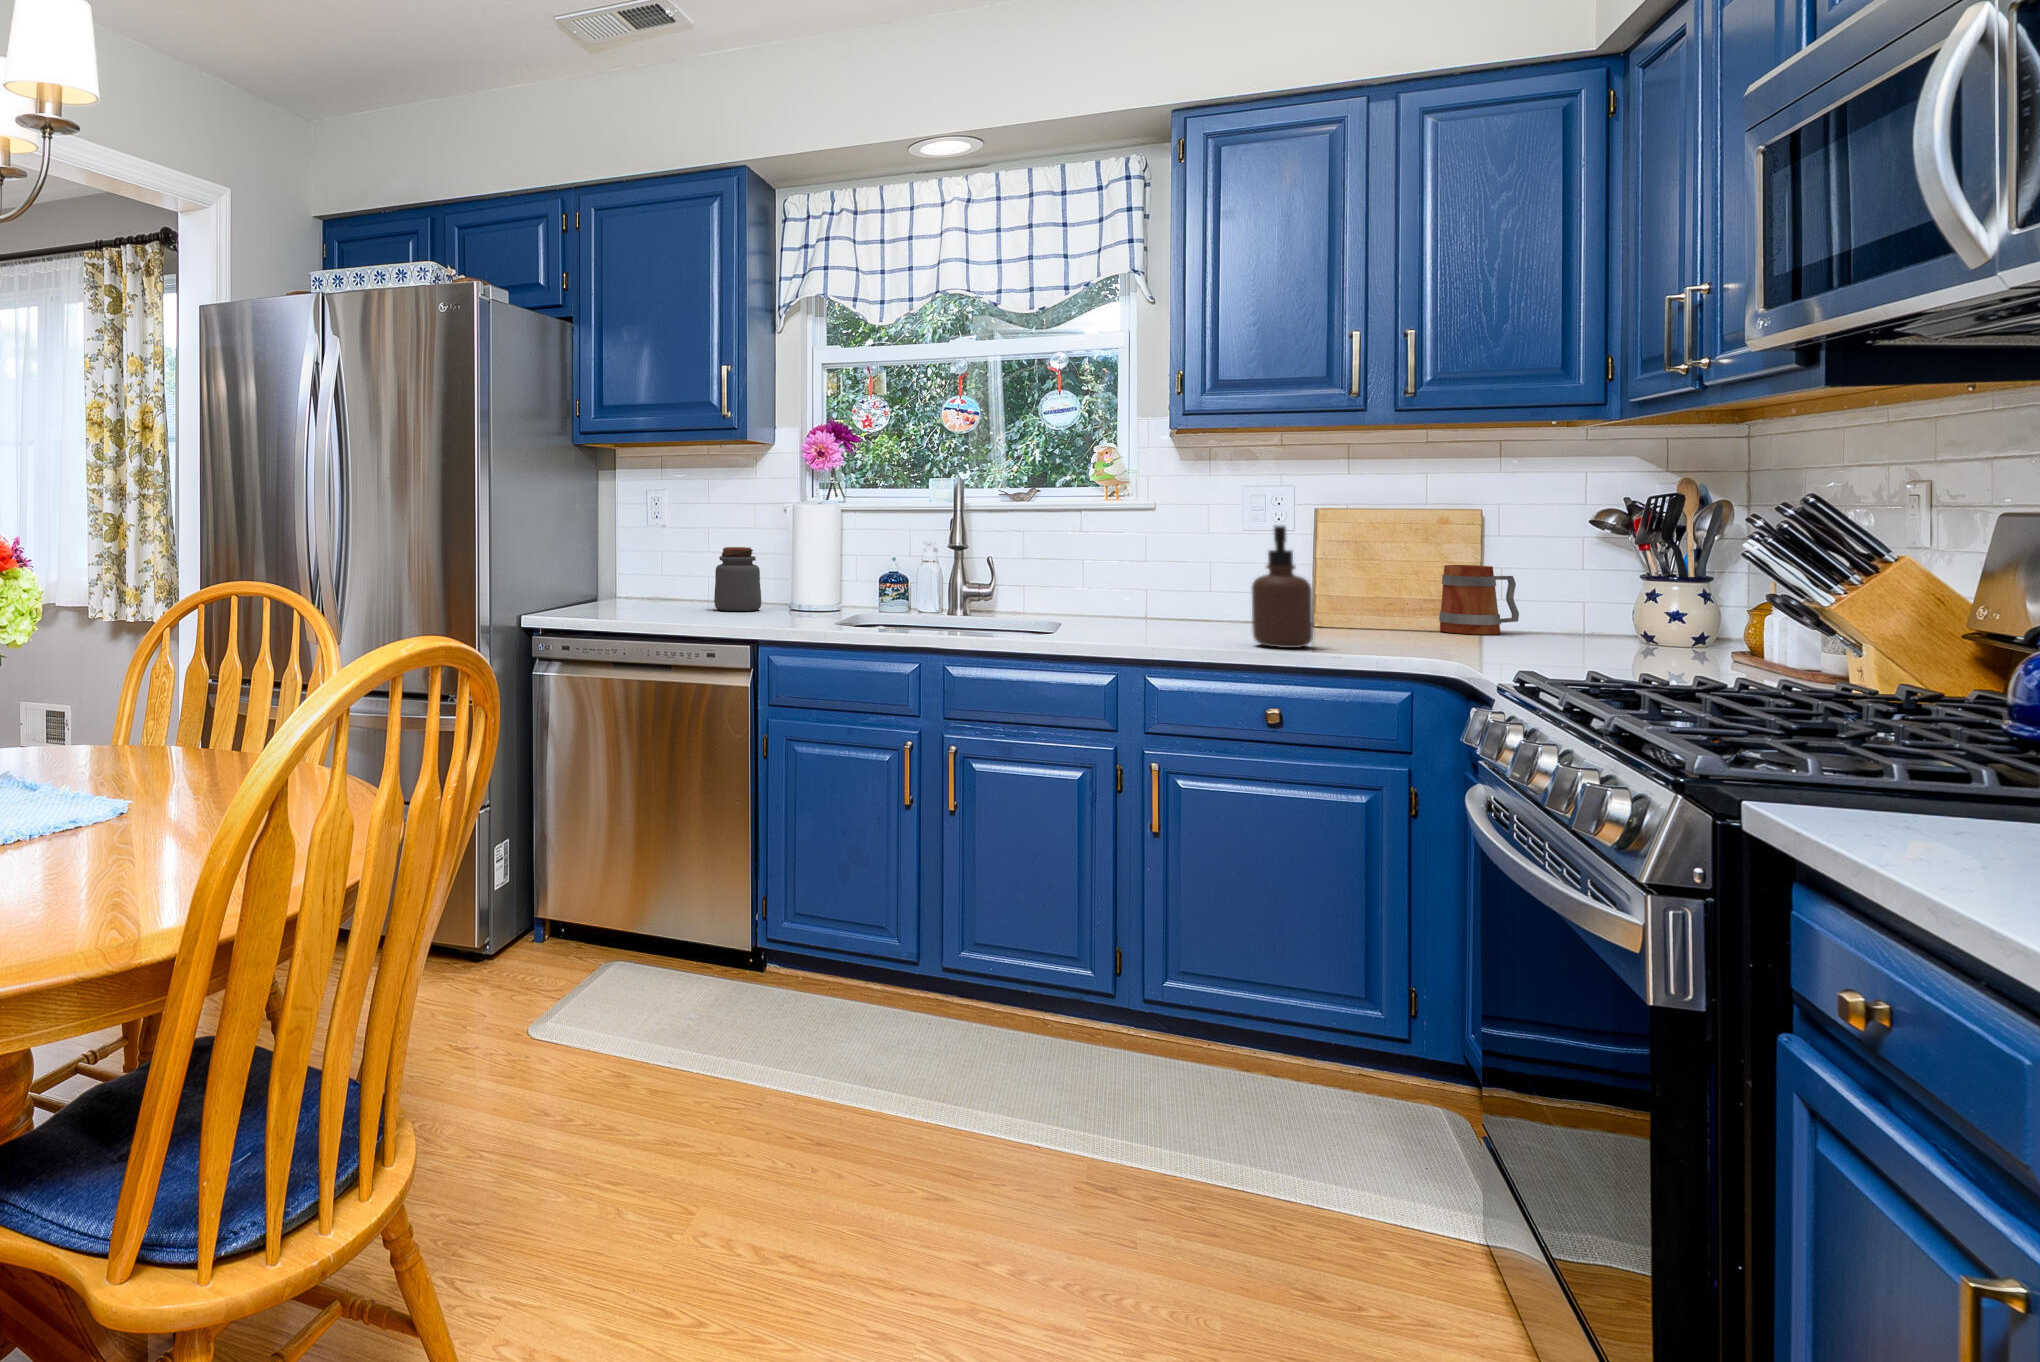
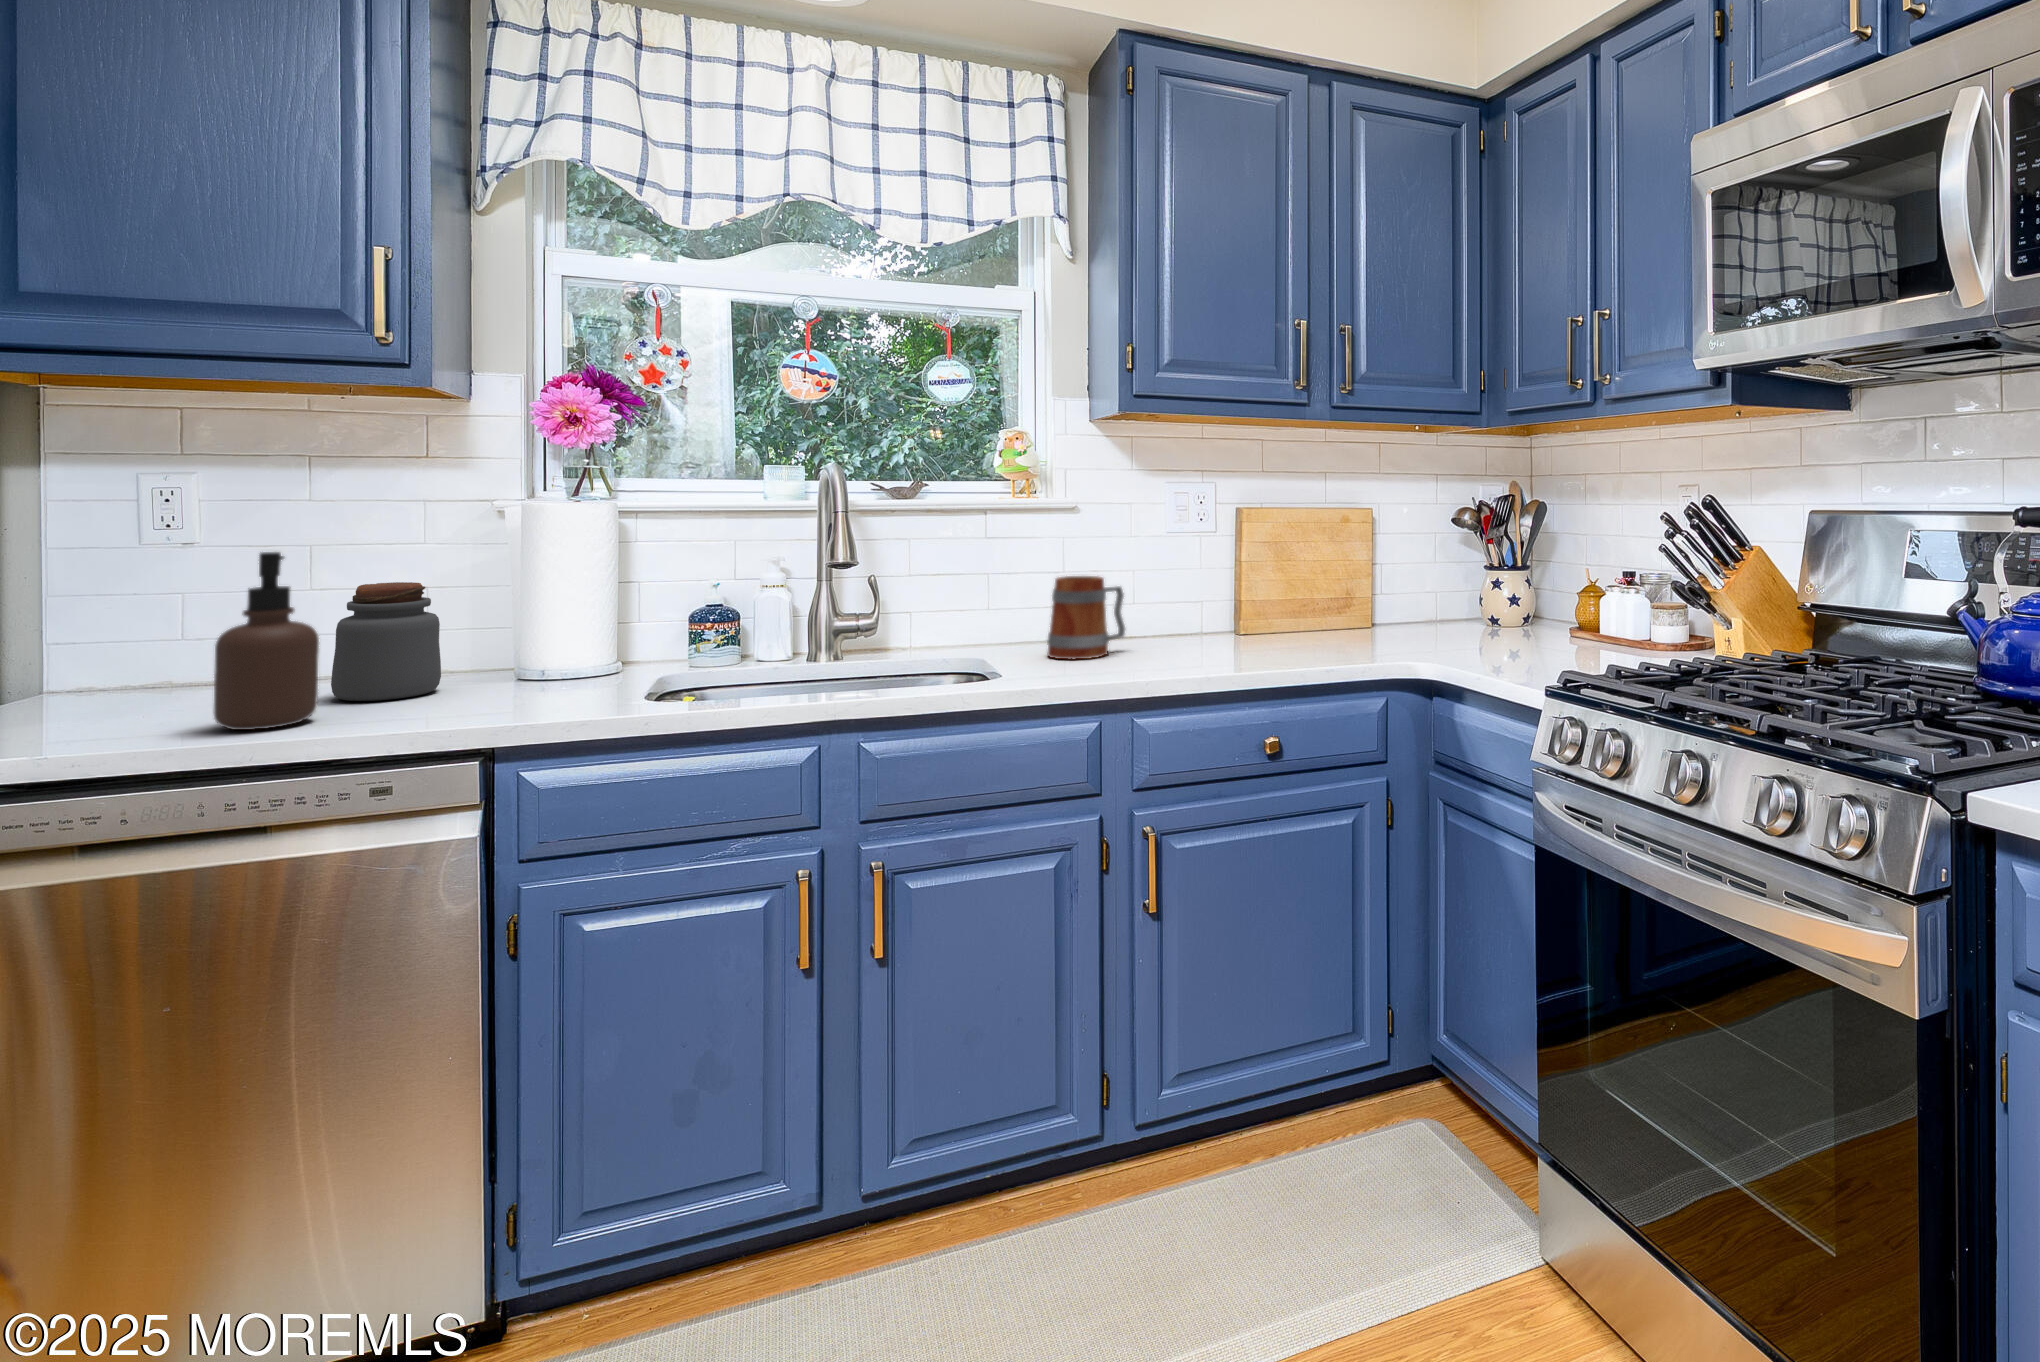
soap dispenser: present [1252,526,1313,648] -> present [214,552,319,730]
mug: present [1439,565,1519,635] -> present [1047,576,1125,659]

